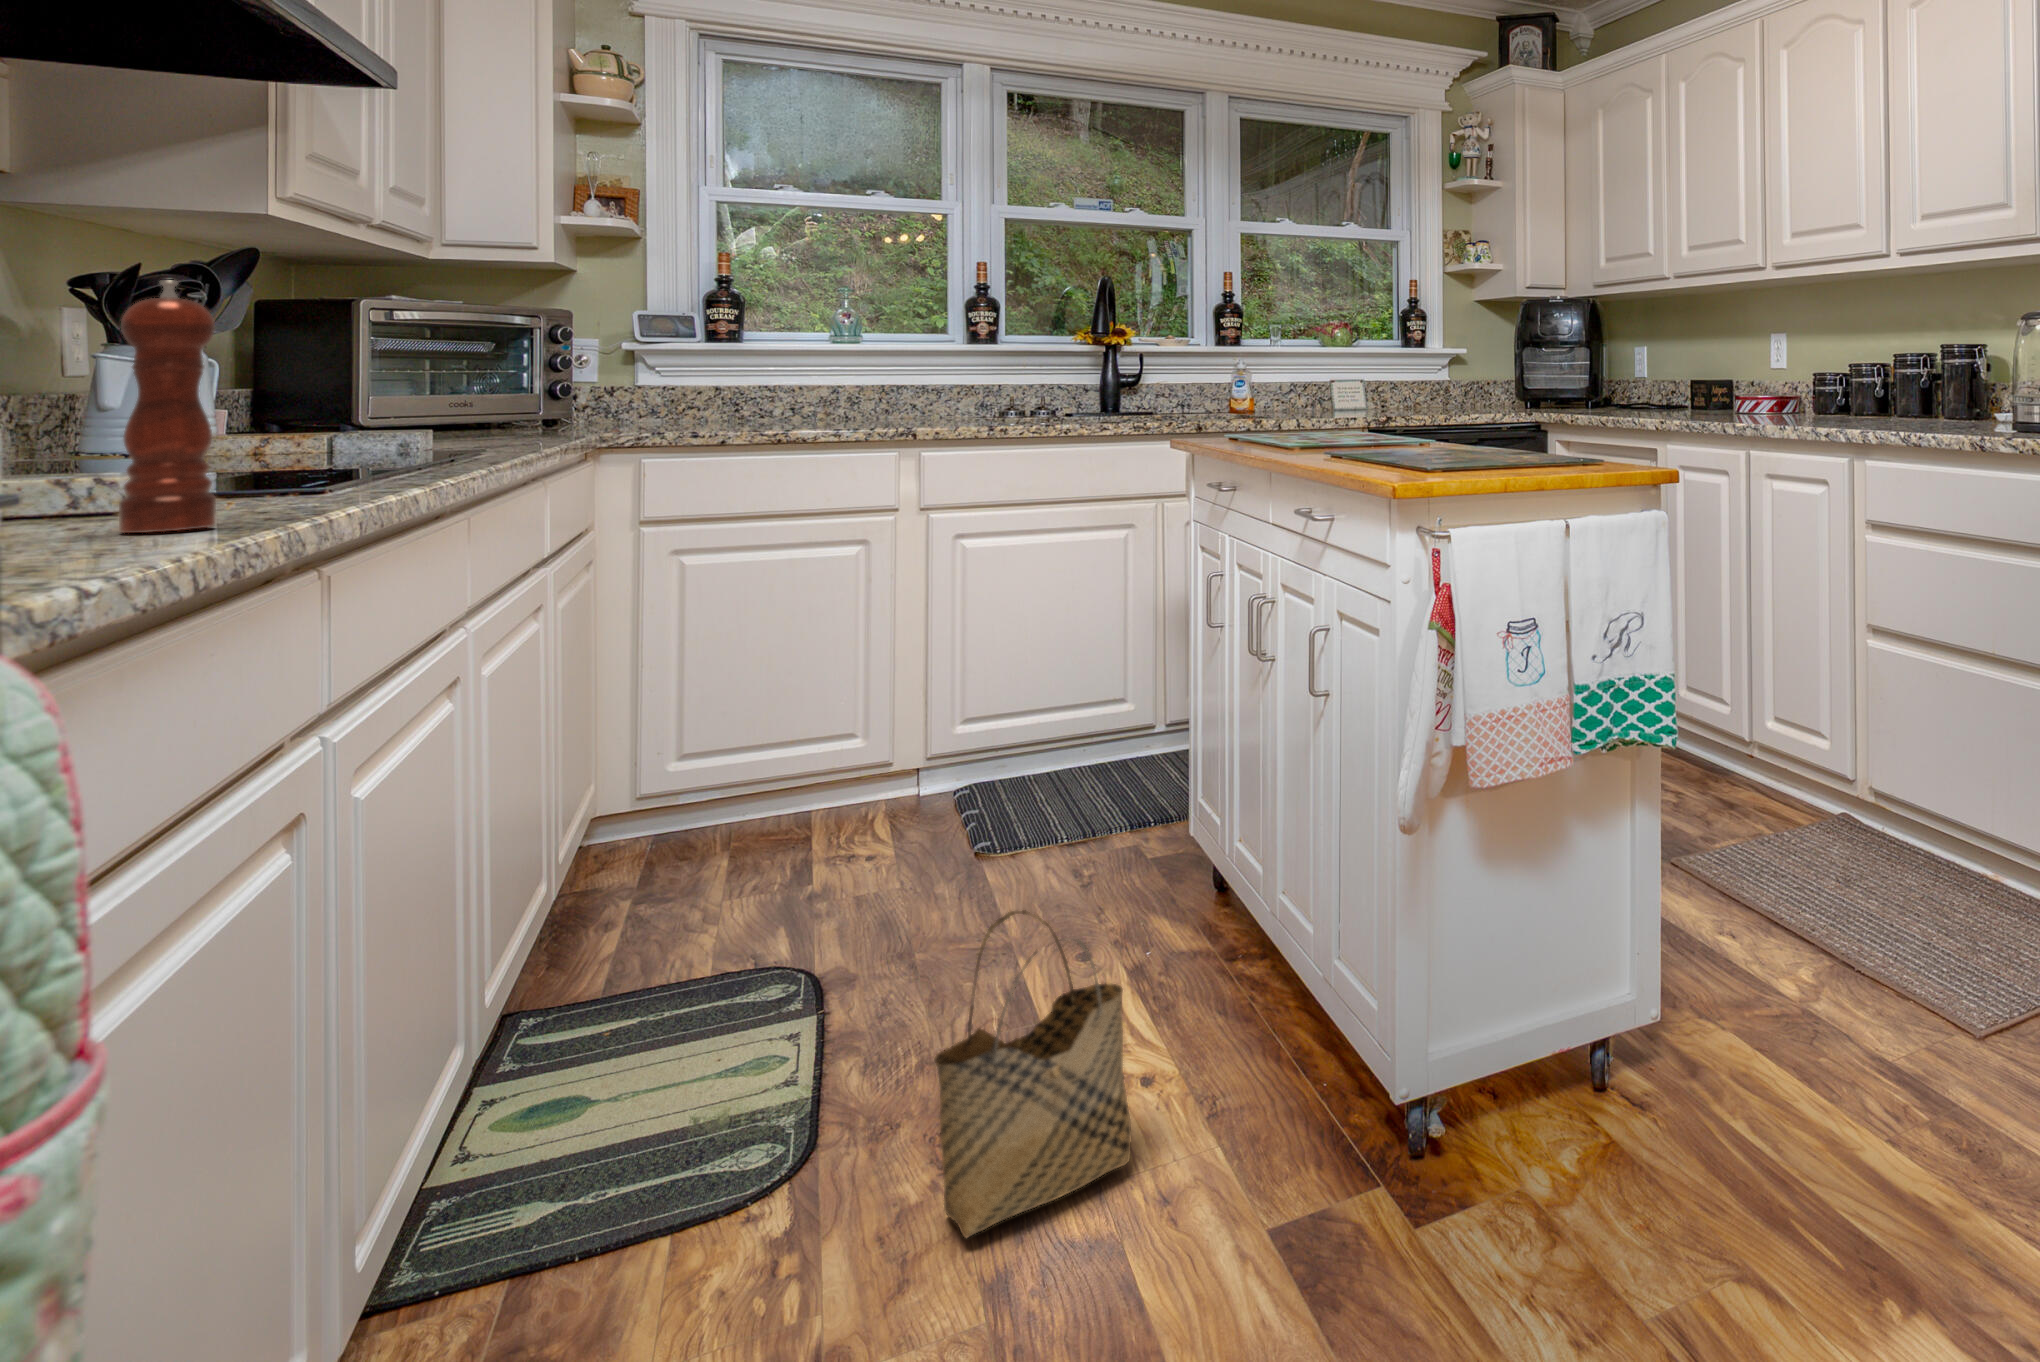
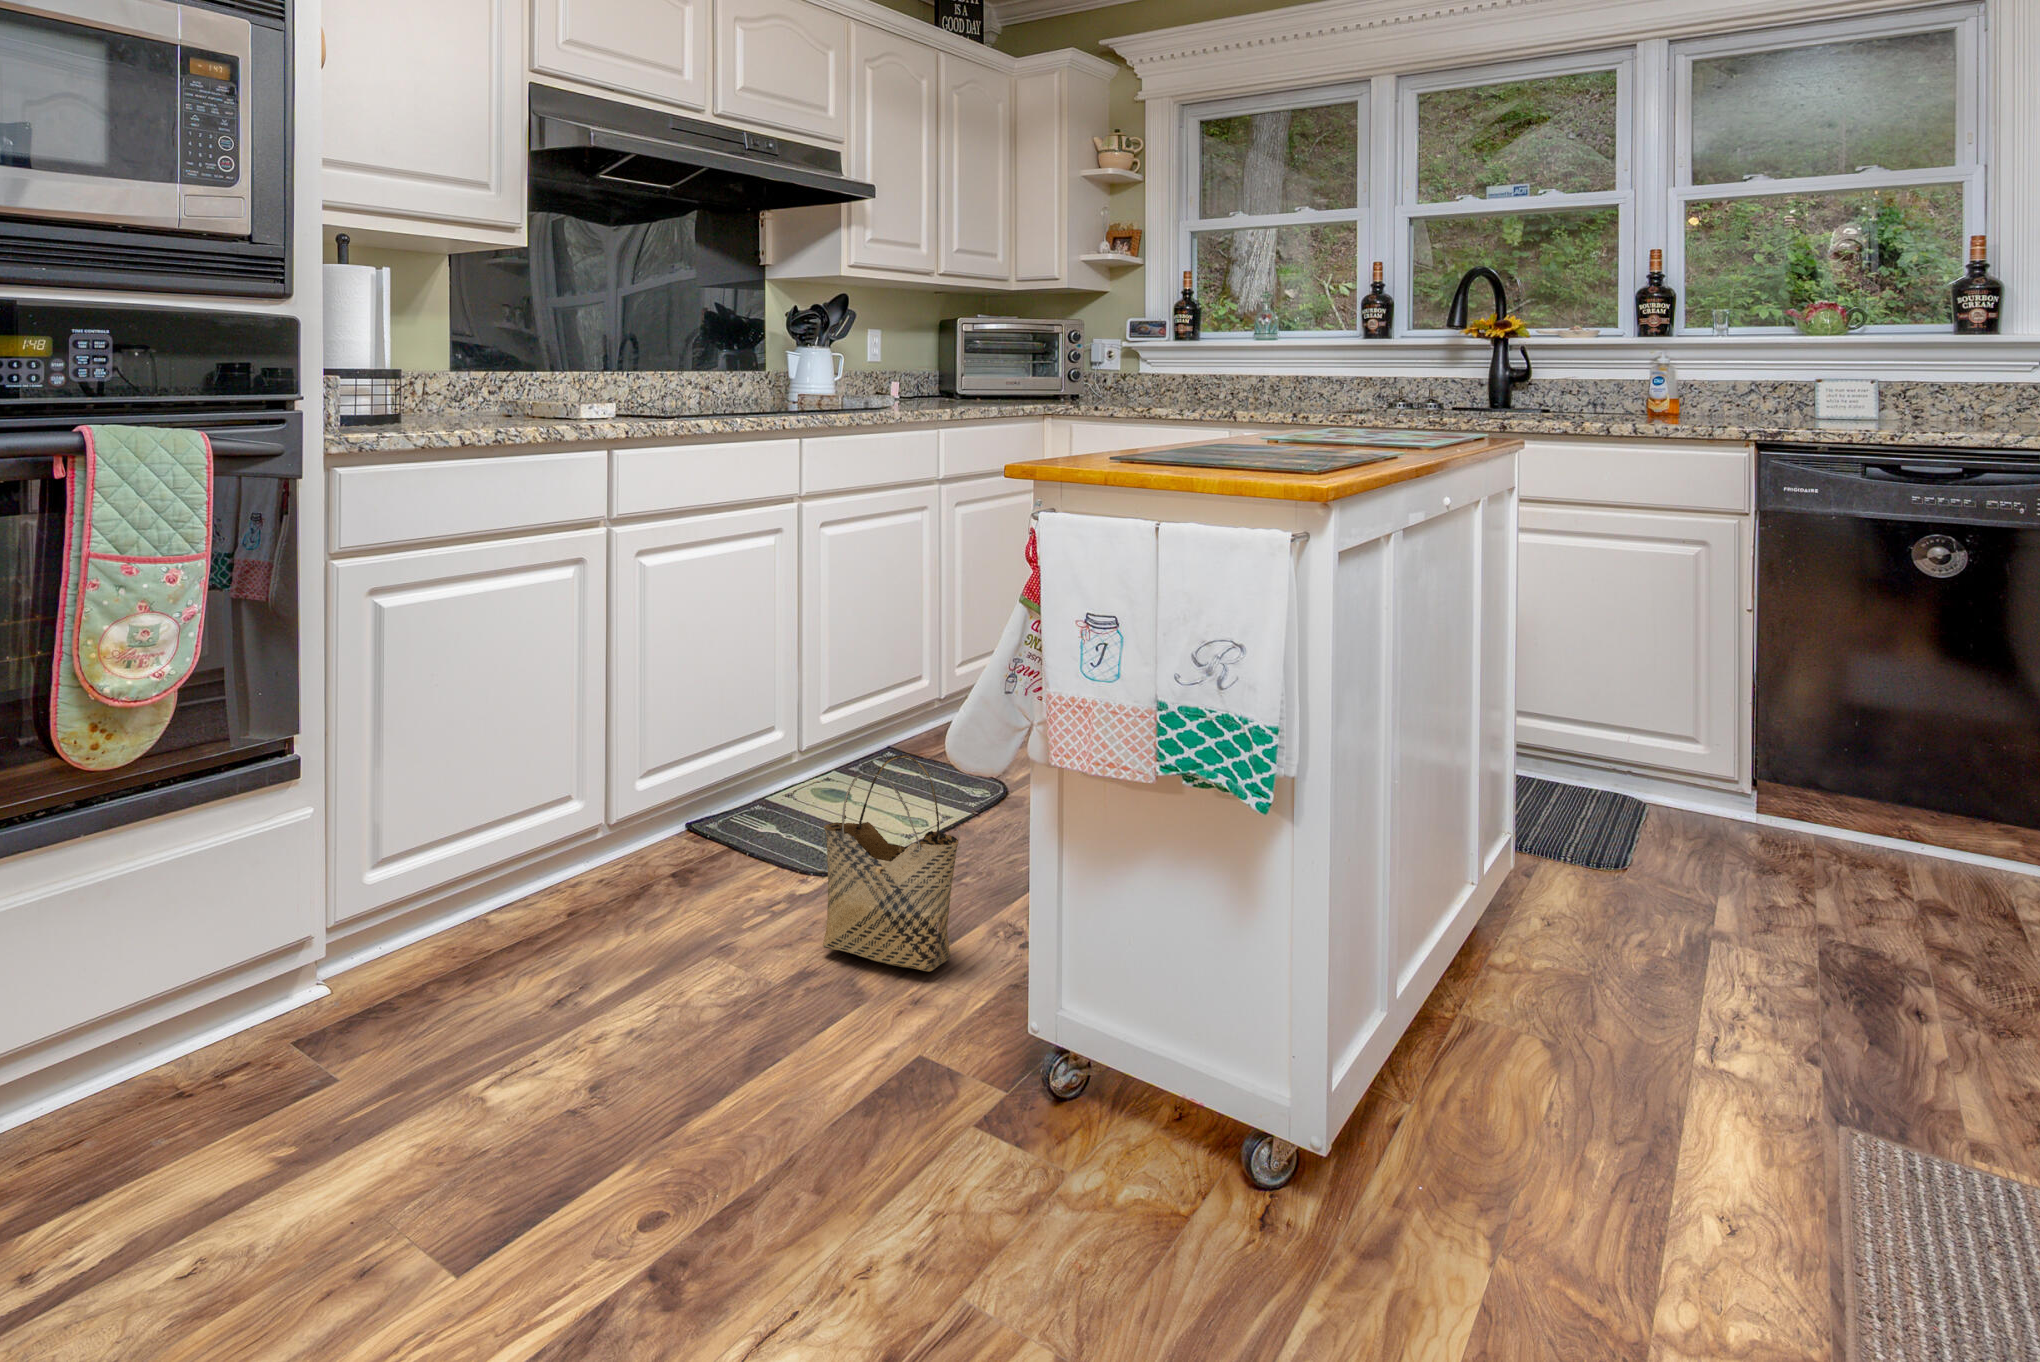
pepper mill: present [119,280,216,533] -> none [555,323,584,431]

